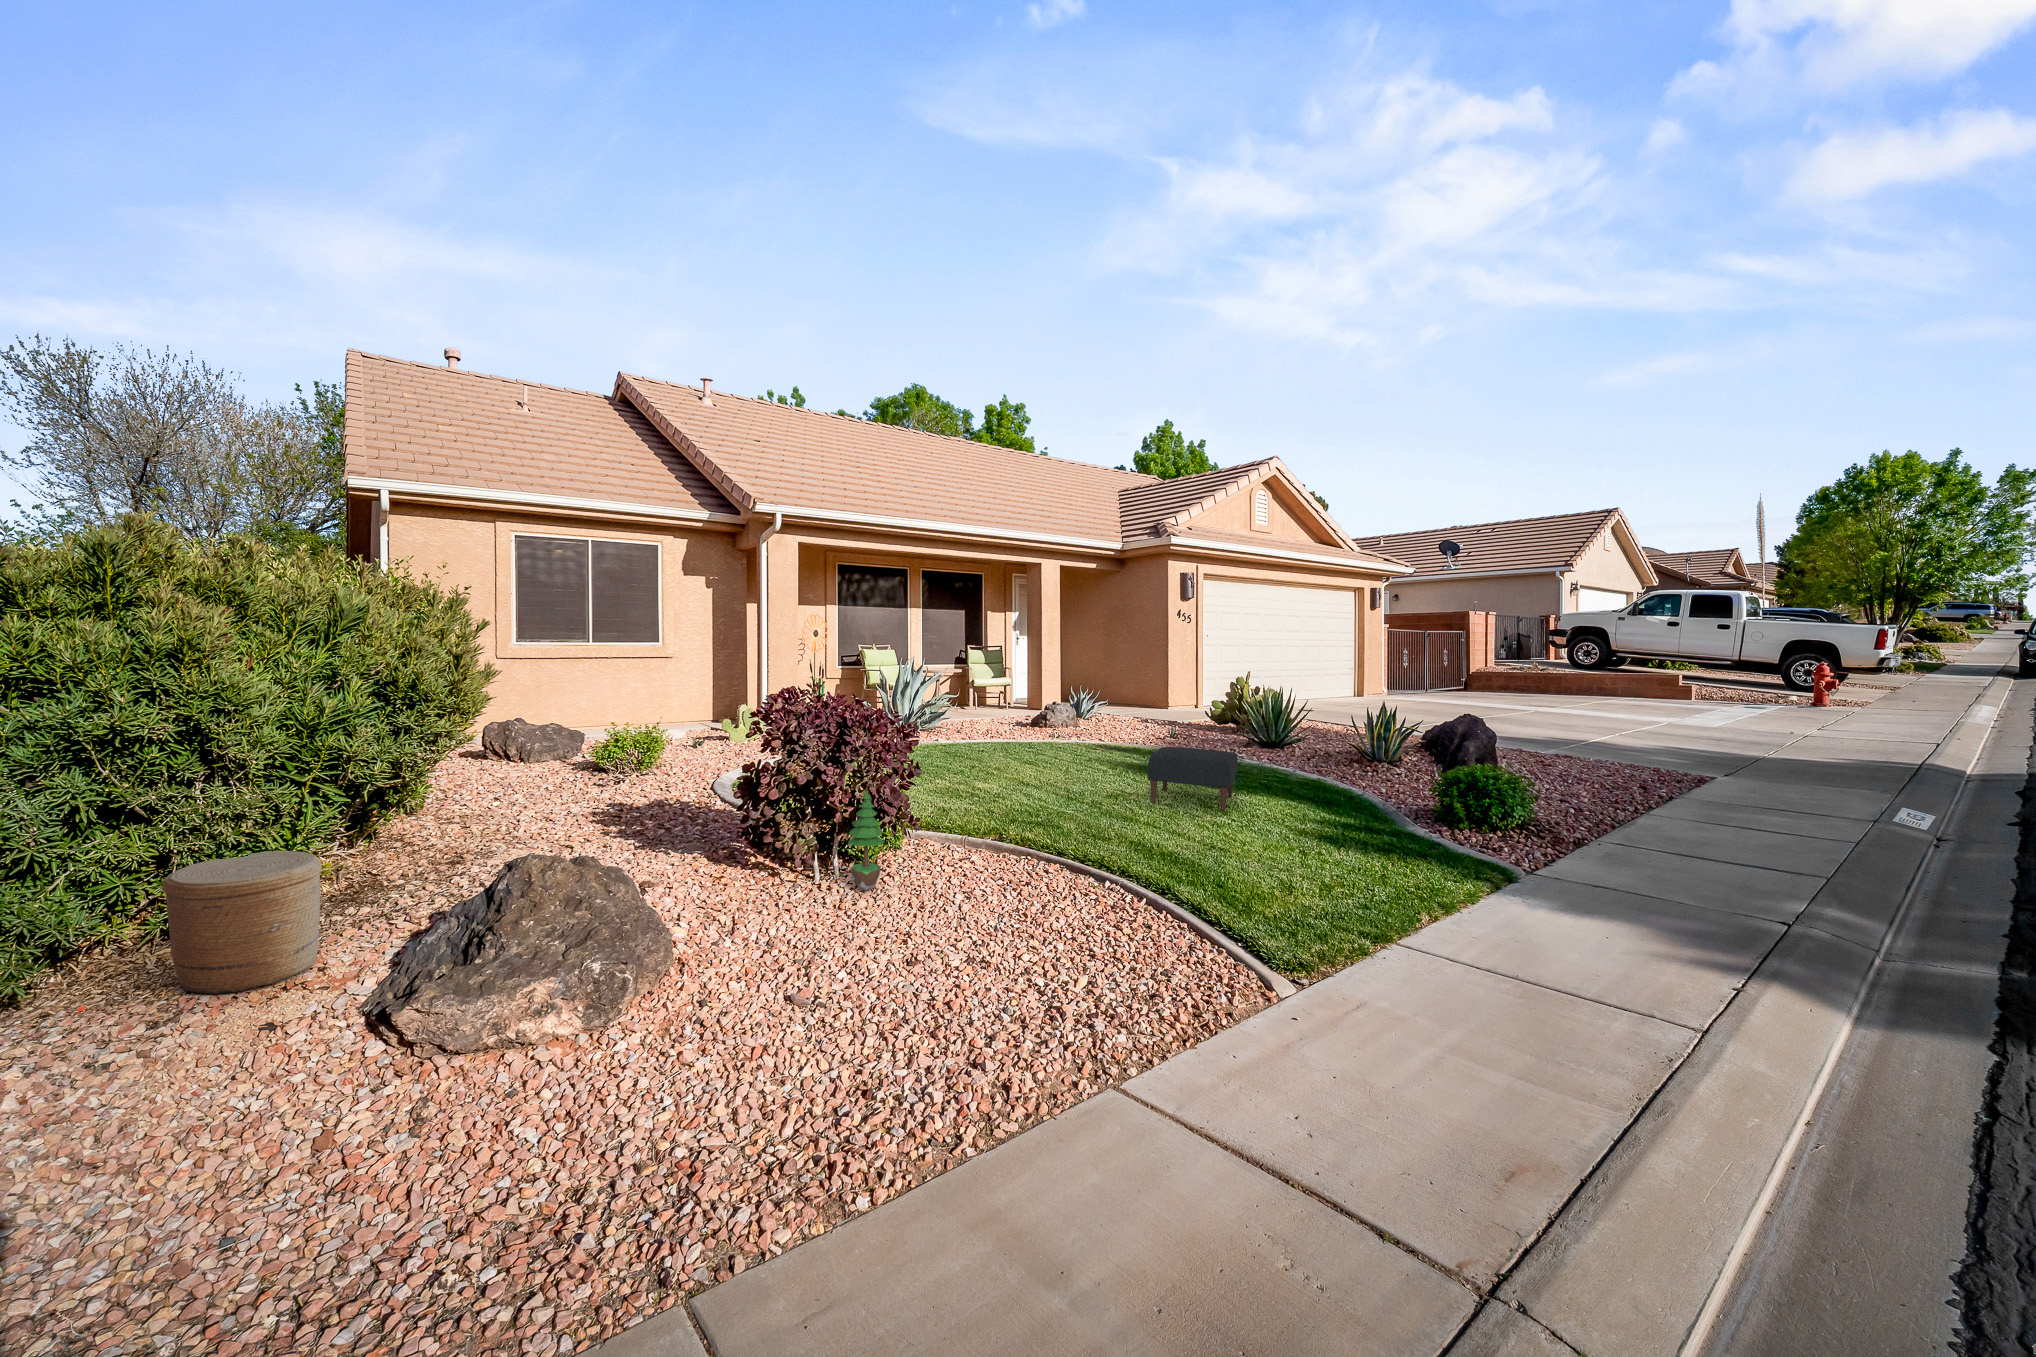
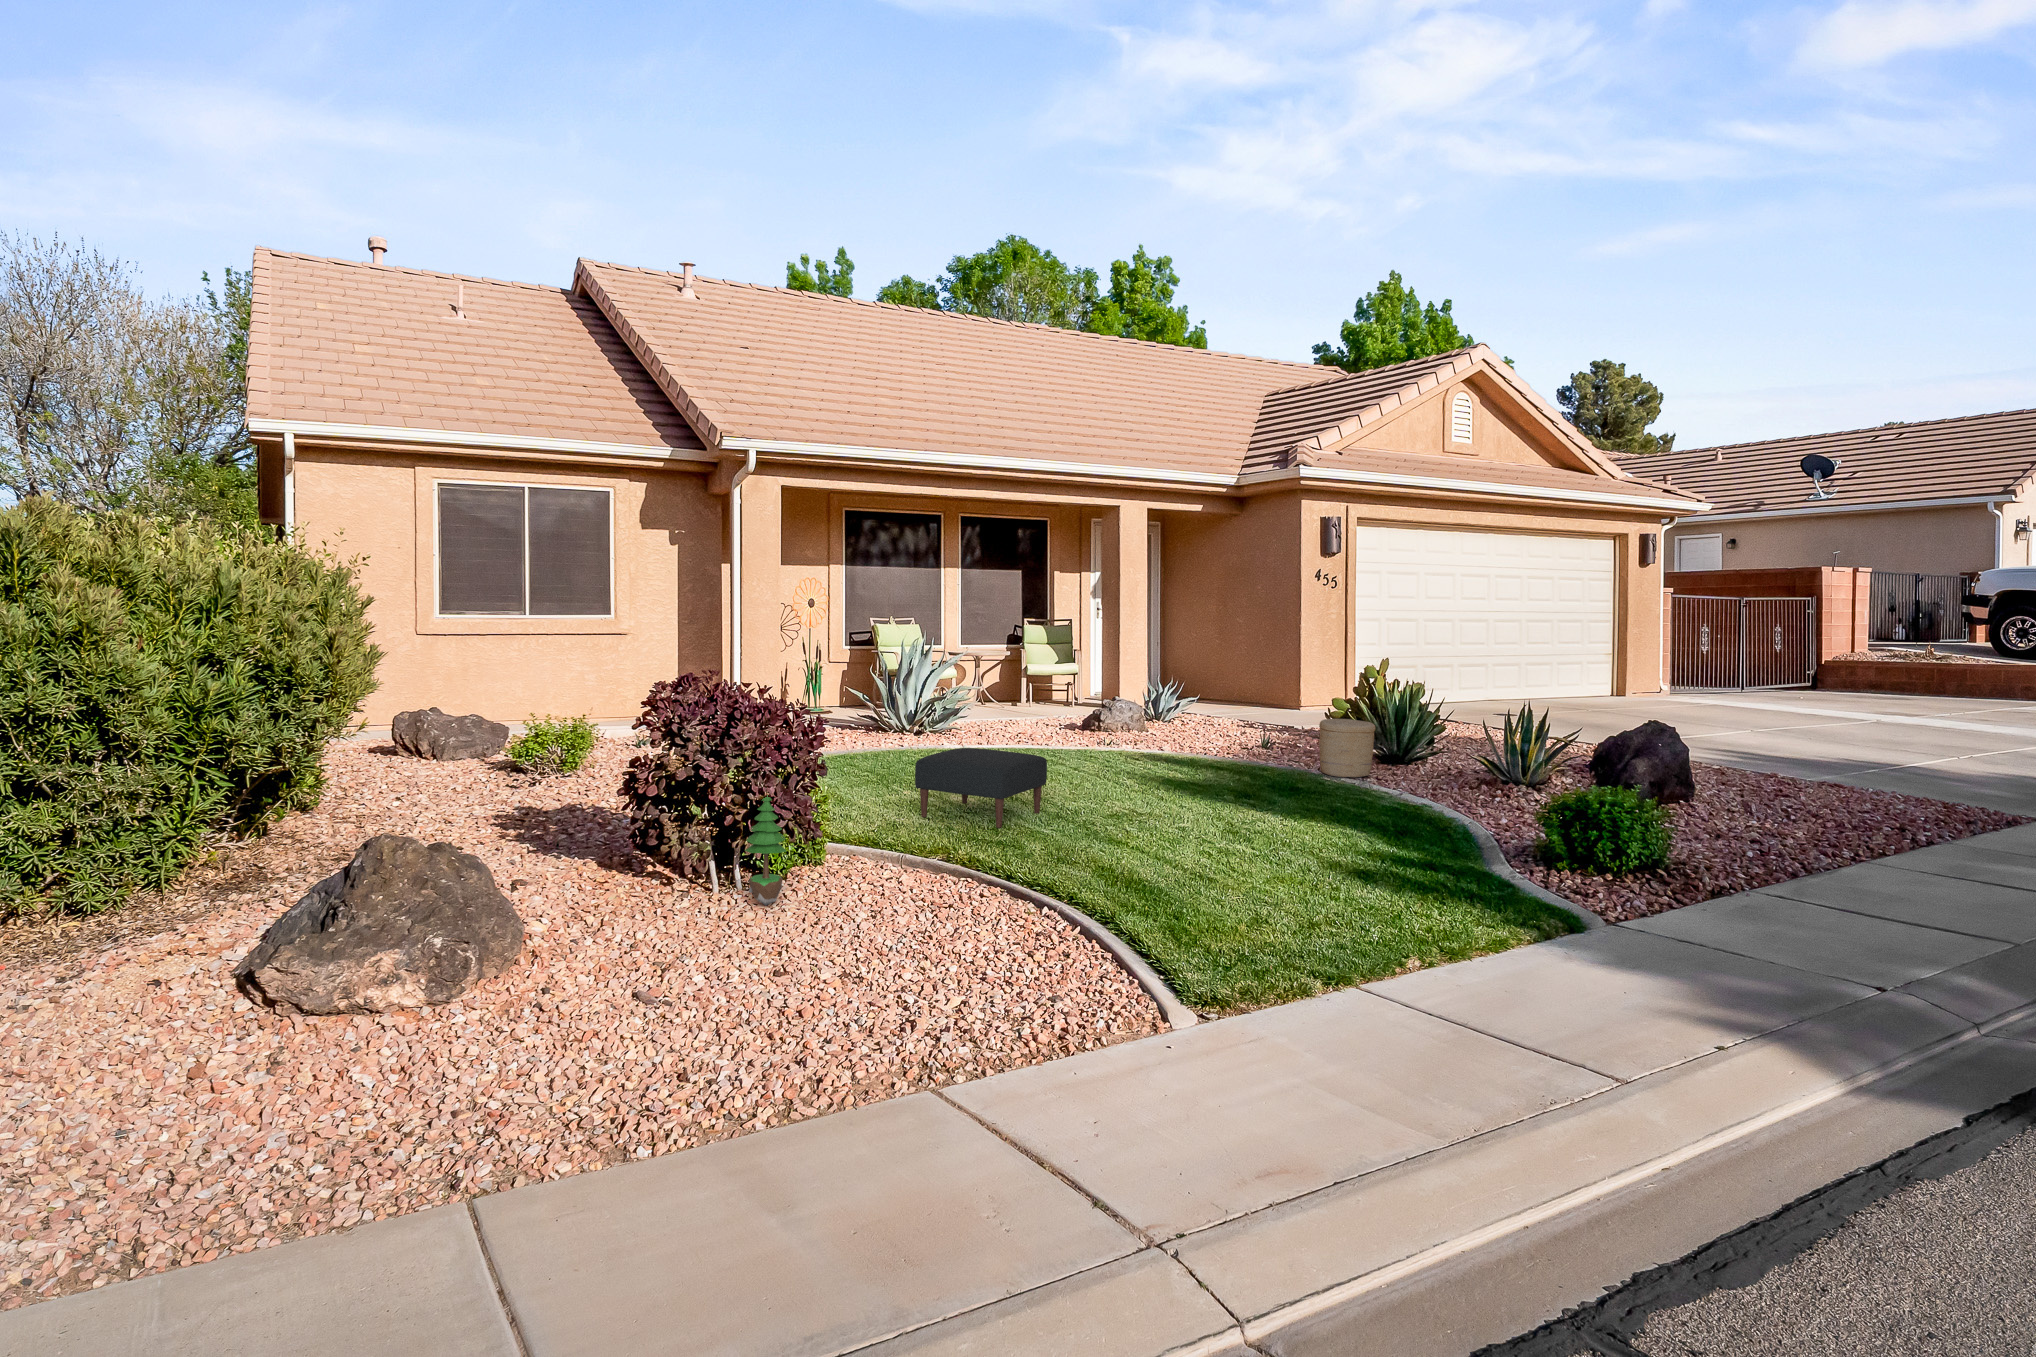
ottoman: present [1148,747,1238,811] -> present [915,748,1047,828]
woven basket: present [162,851,322,994] -> present [1319,719,1376,777]

